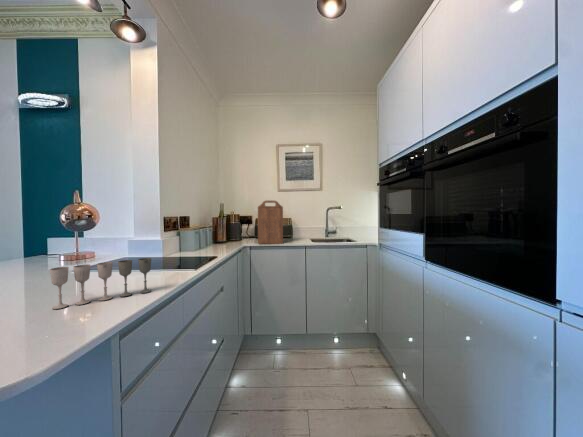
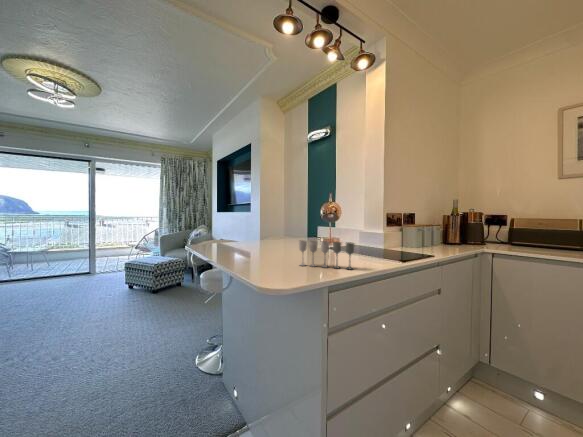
cutting board: present [258,200,283,244] -> none [505,193,557,256]

